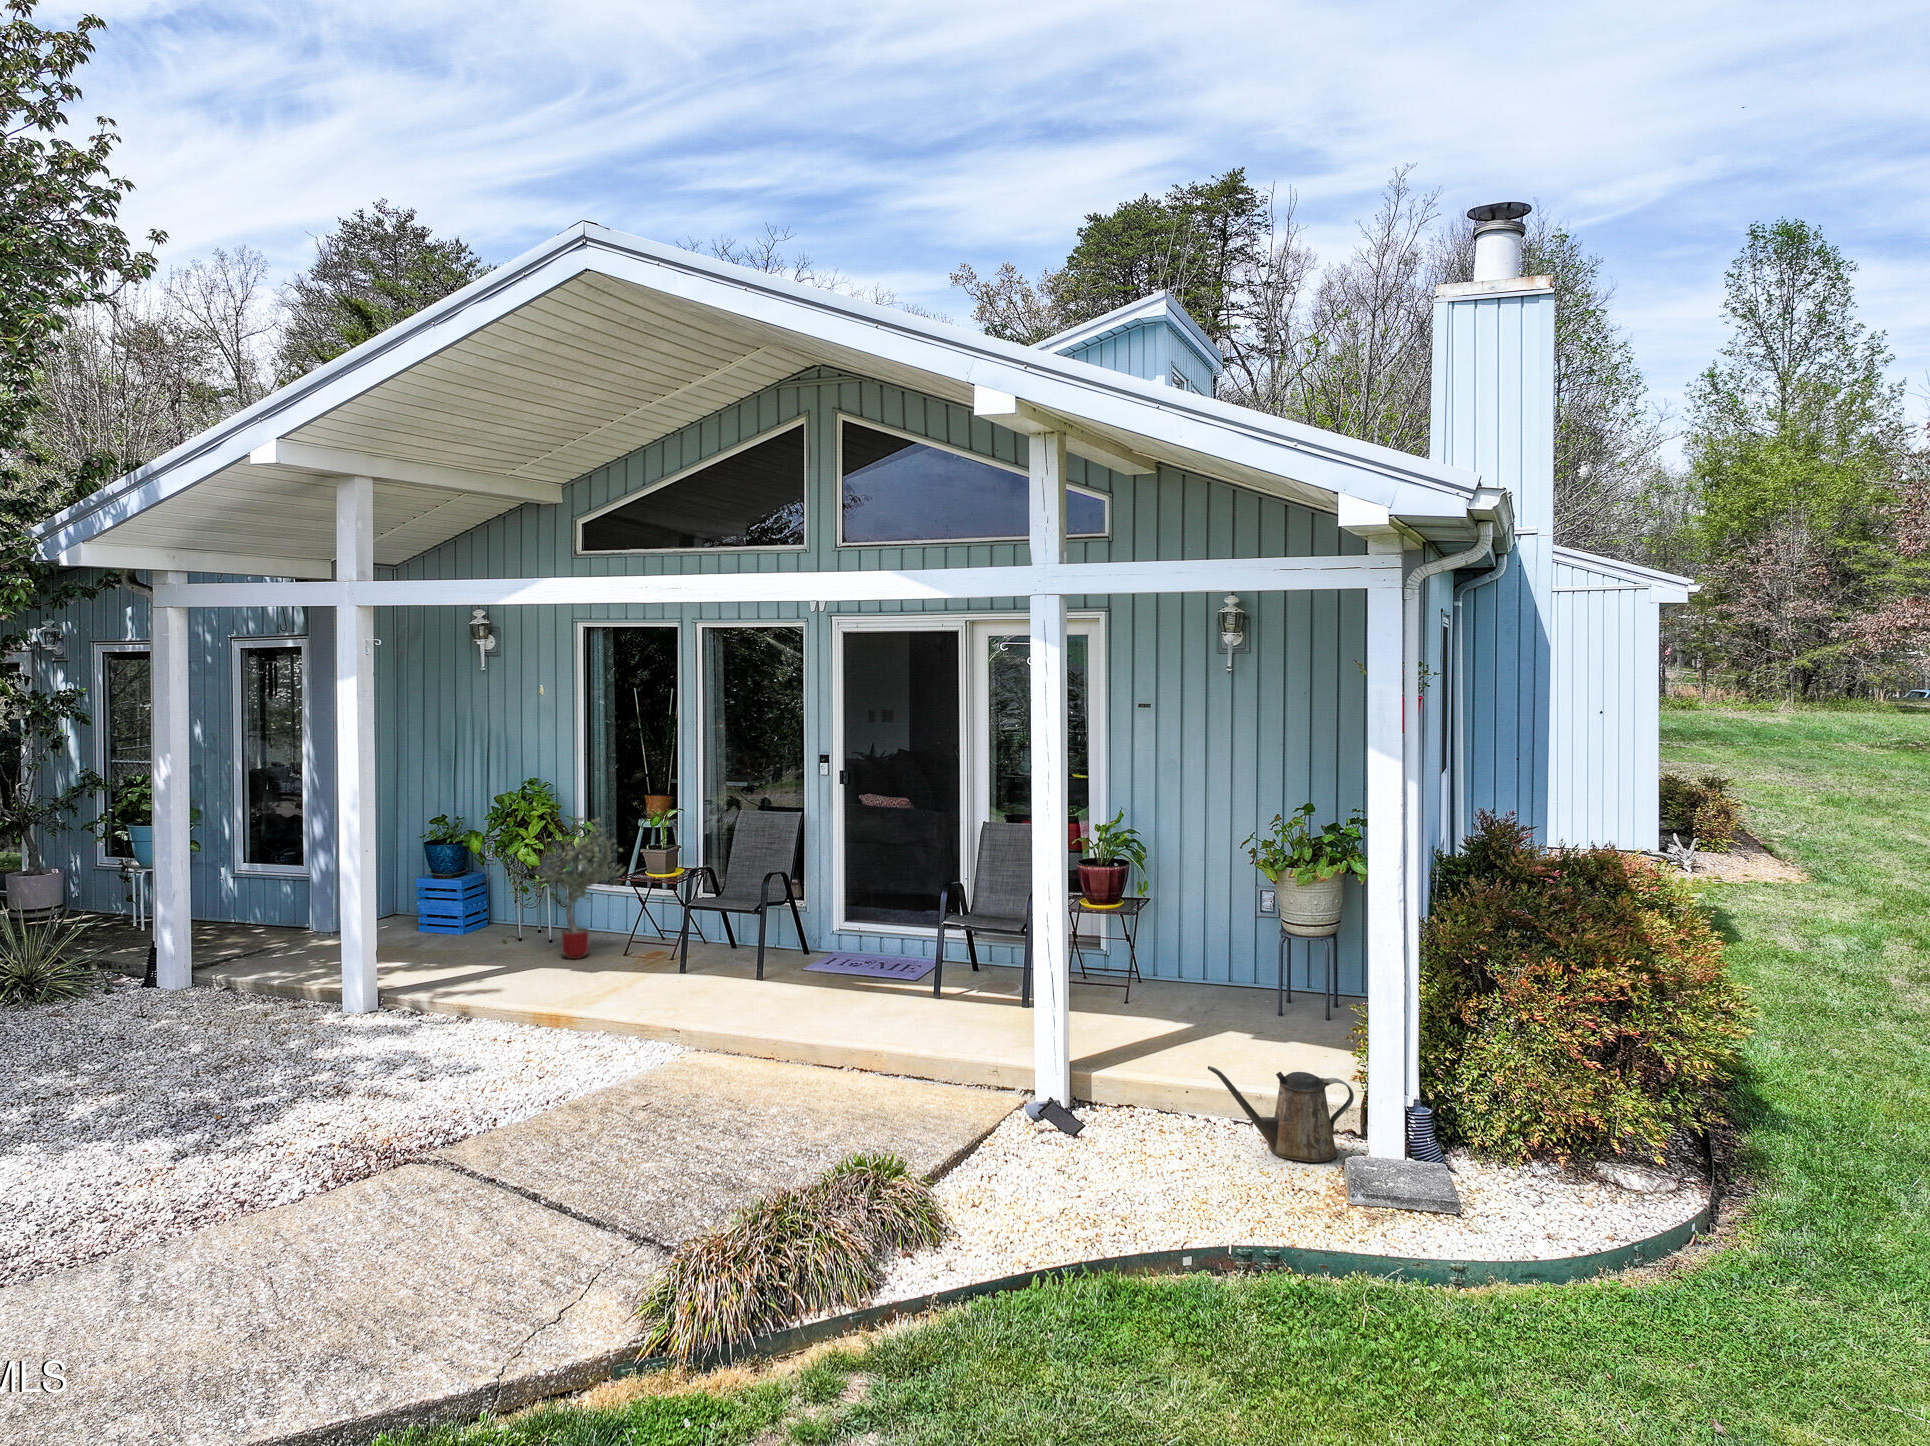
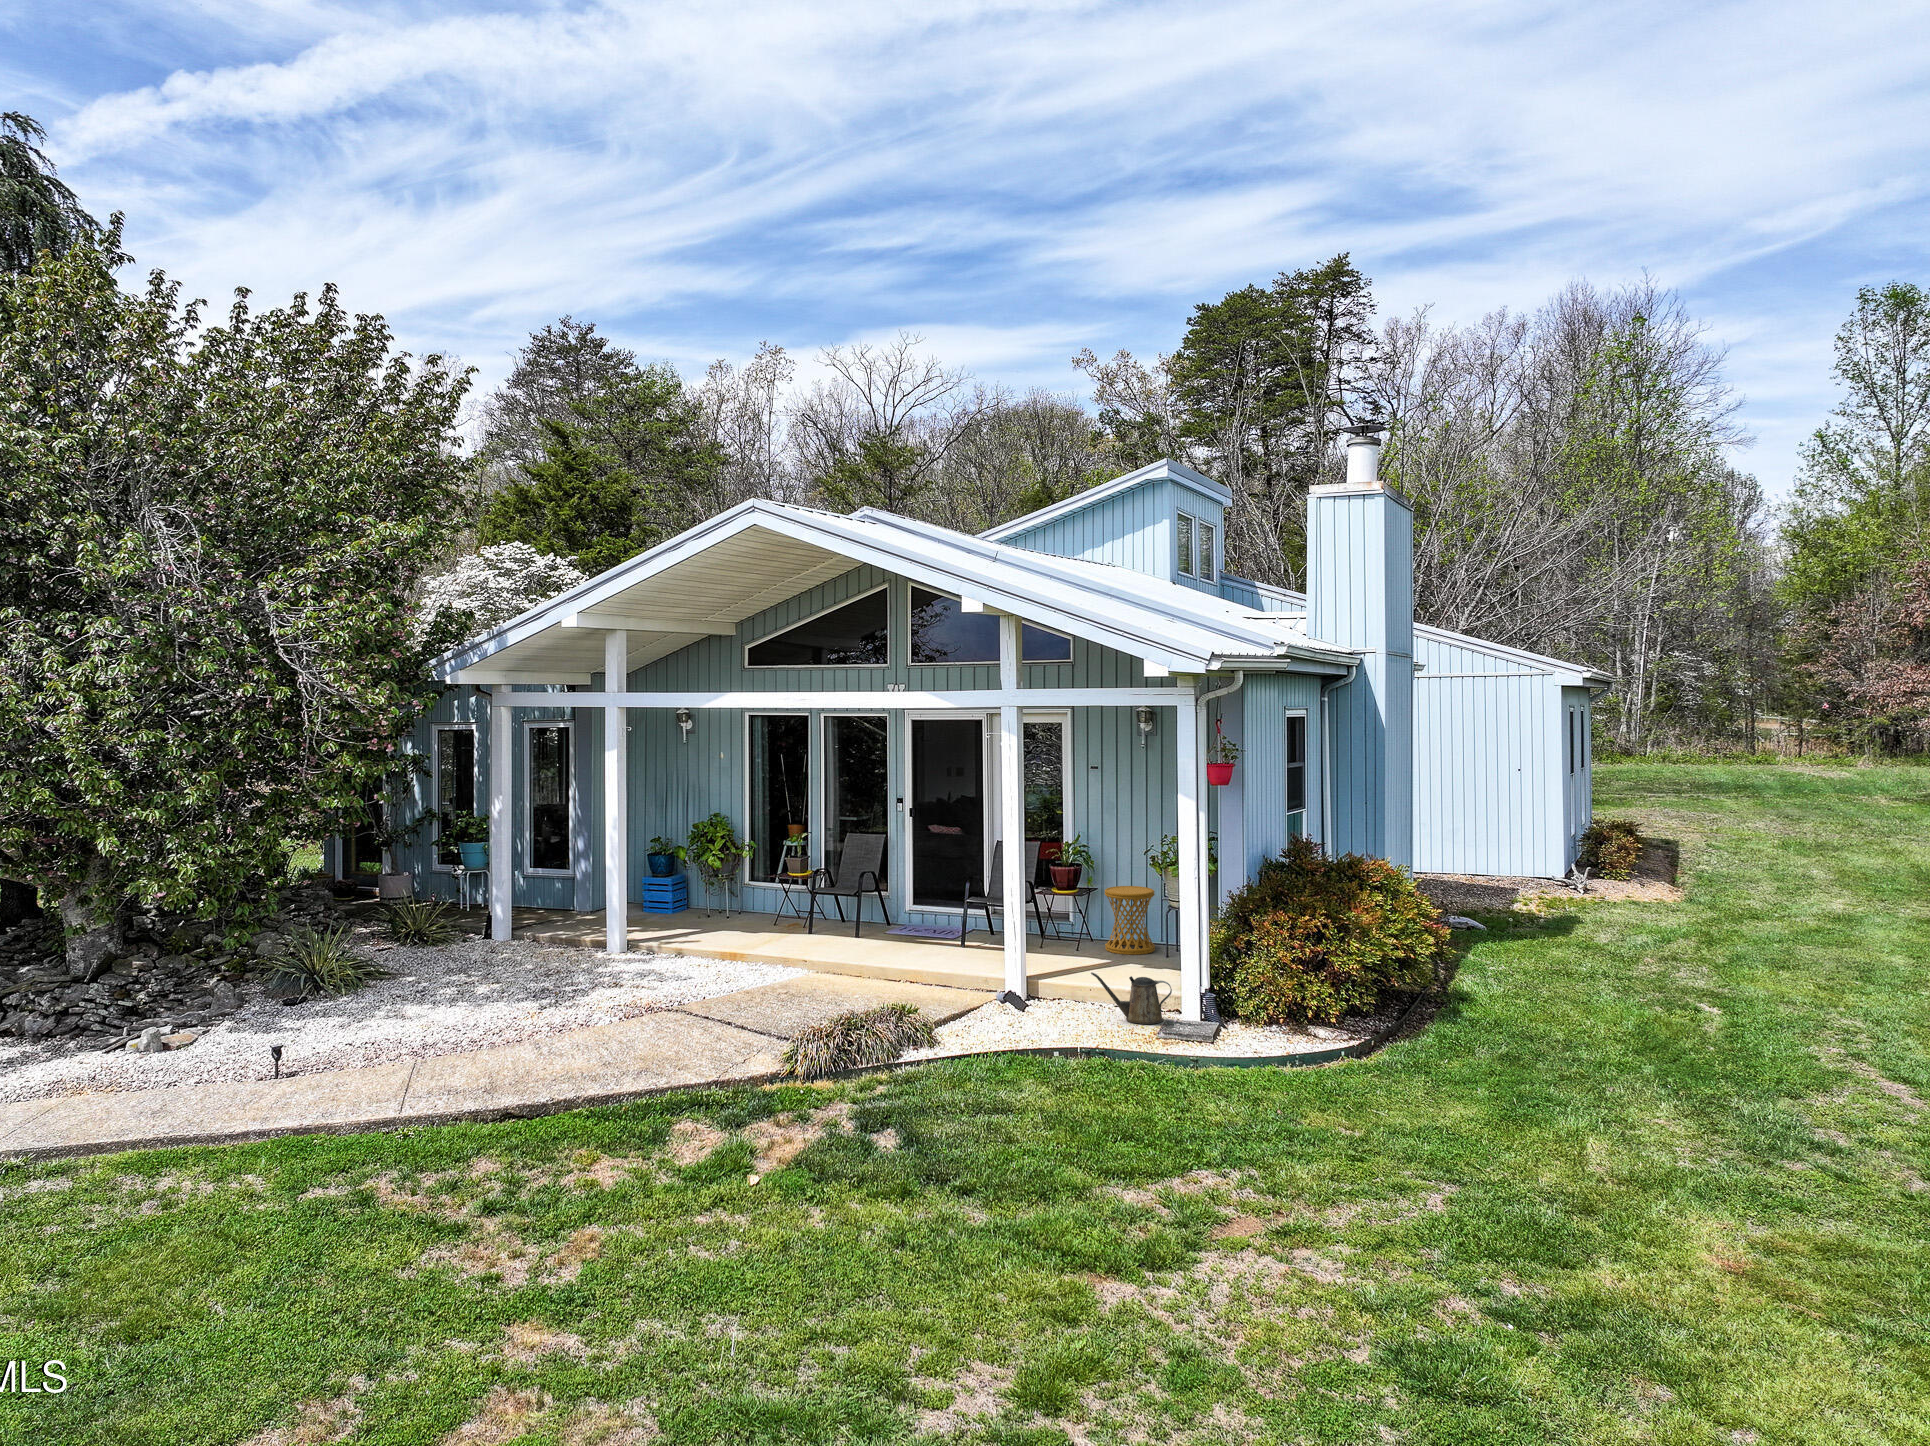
potted tree: present [541,818,626,959] -> none [720,836,776,929]
side table: none [1162,893,1243,1007] -> present [1105,886,1155,955]

